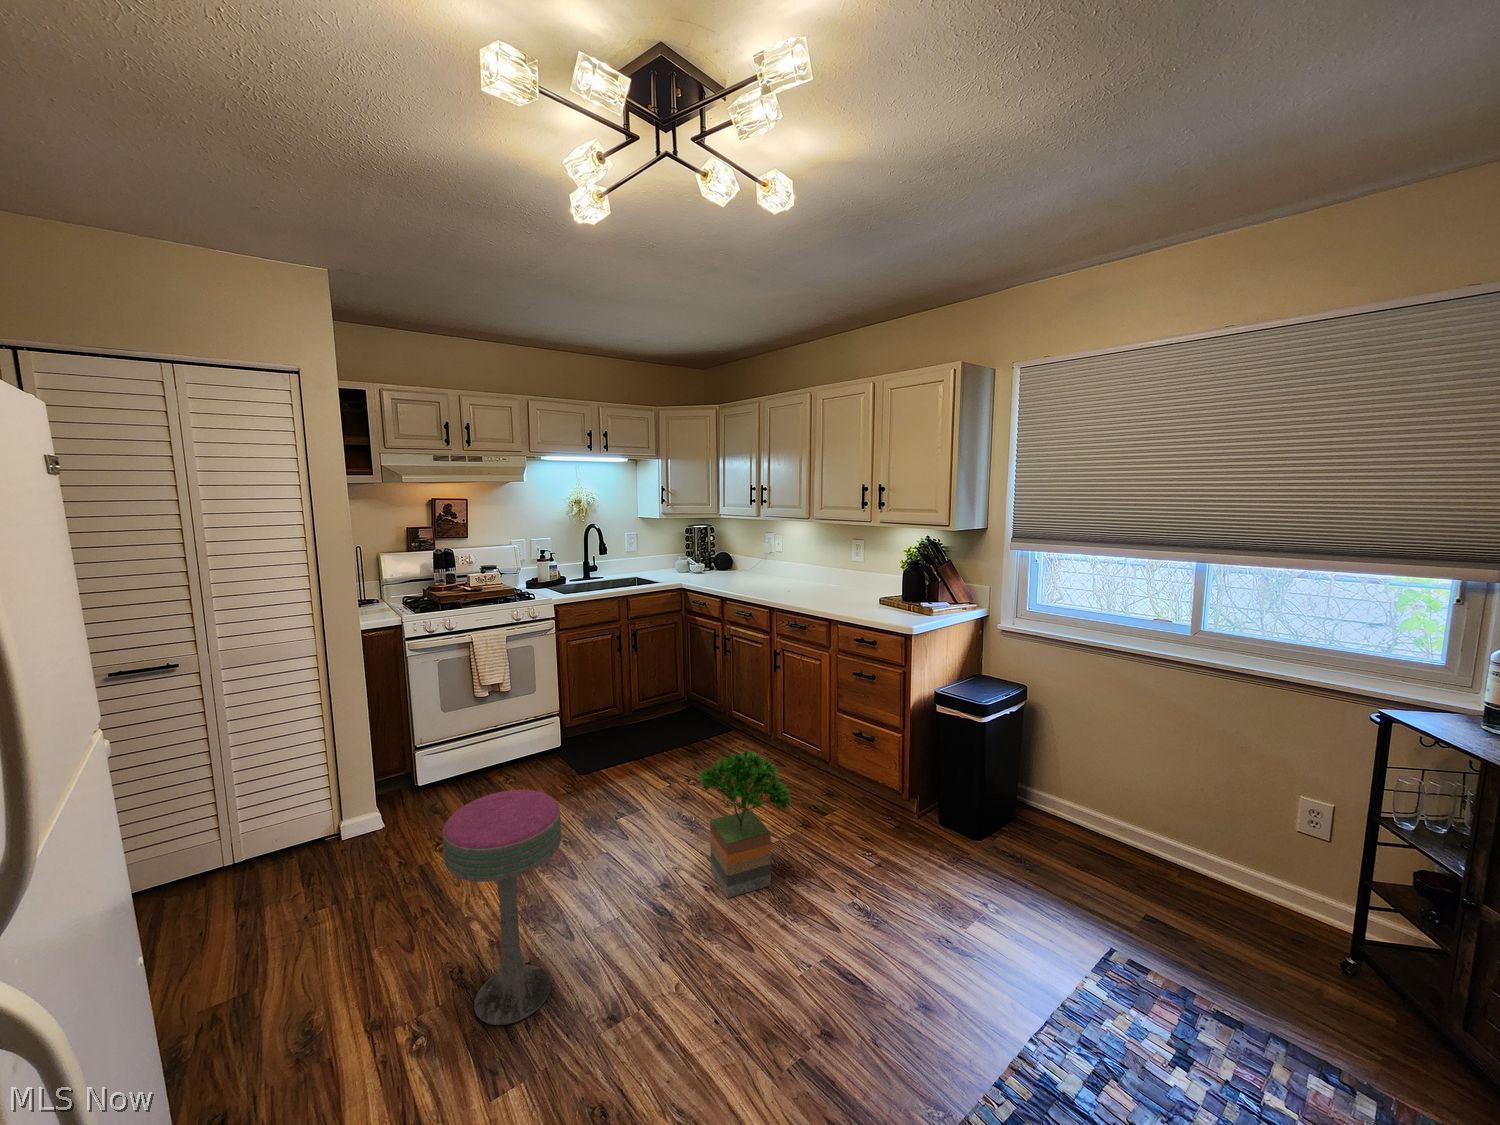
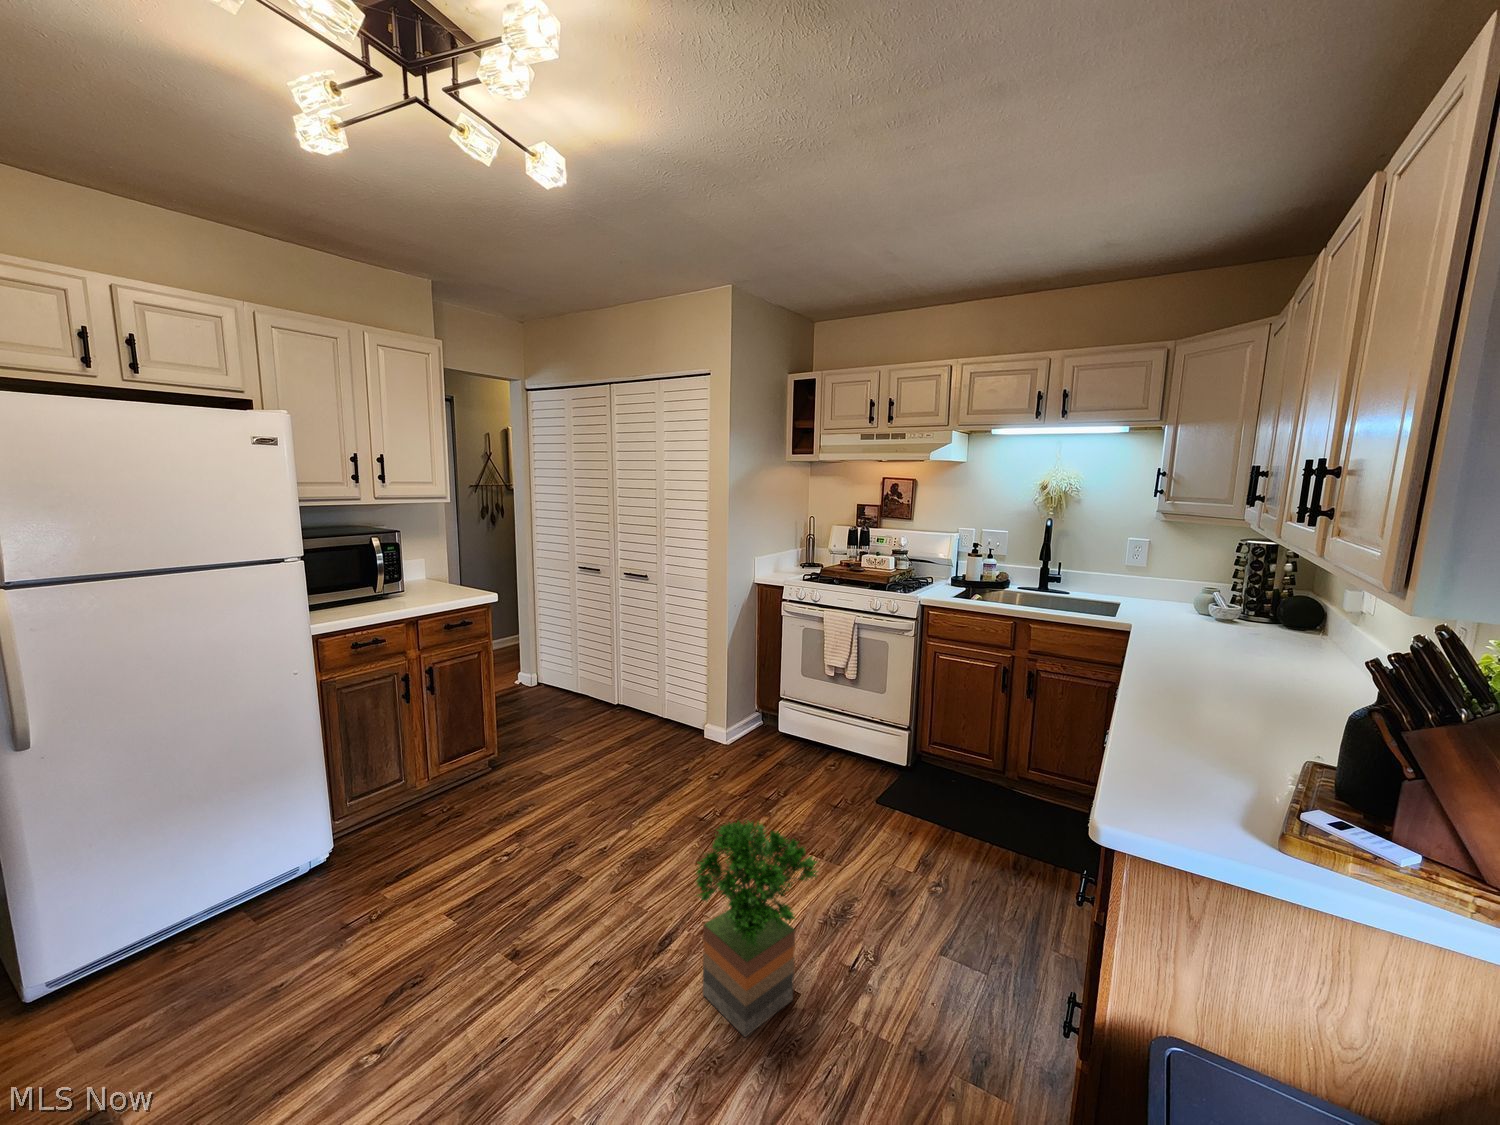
bar stool: present [443,790,562,1025] -> none [492,713,590,904]

